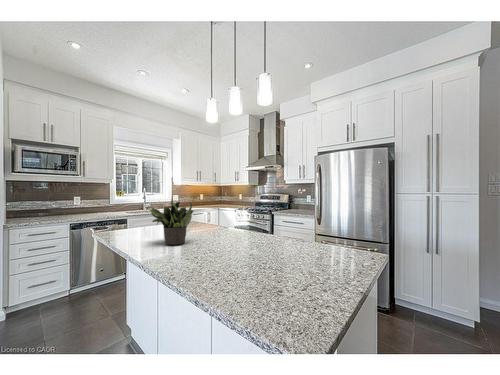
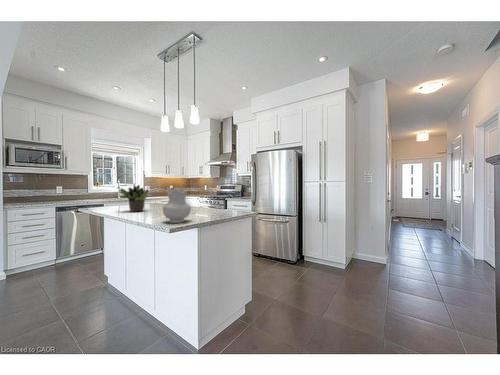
ceramic pitcher: none [242,216,297,298] -> present [163,188,191,223]

